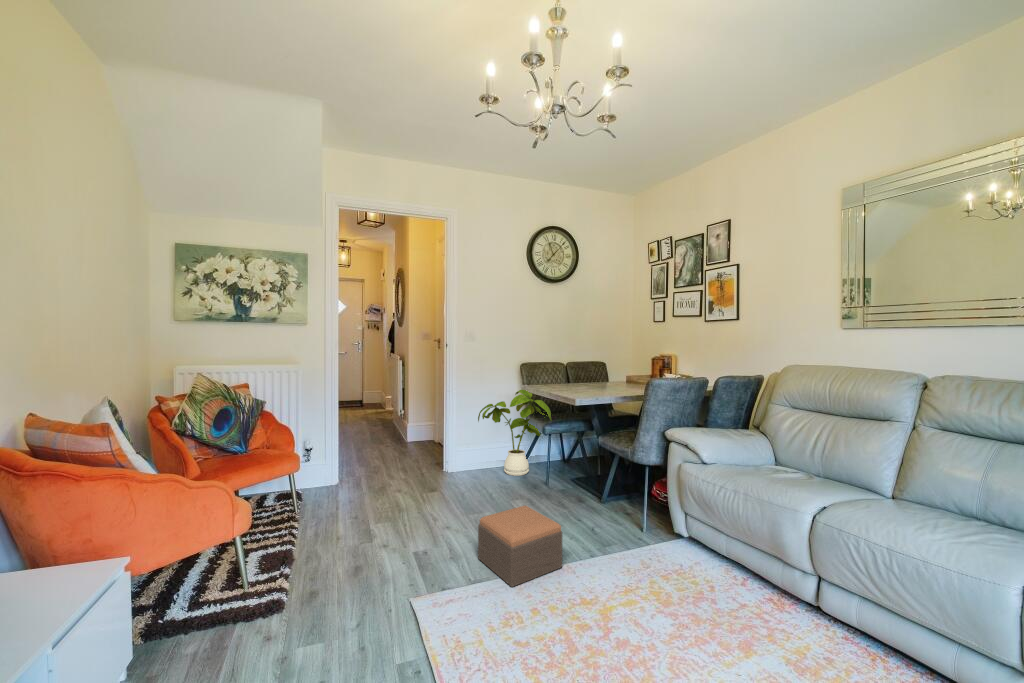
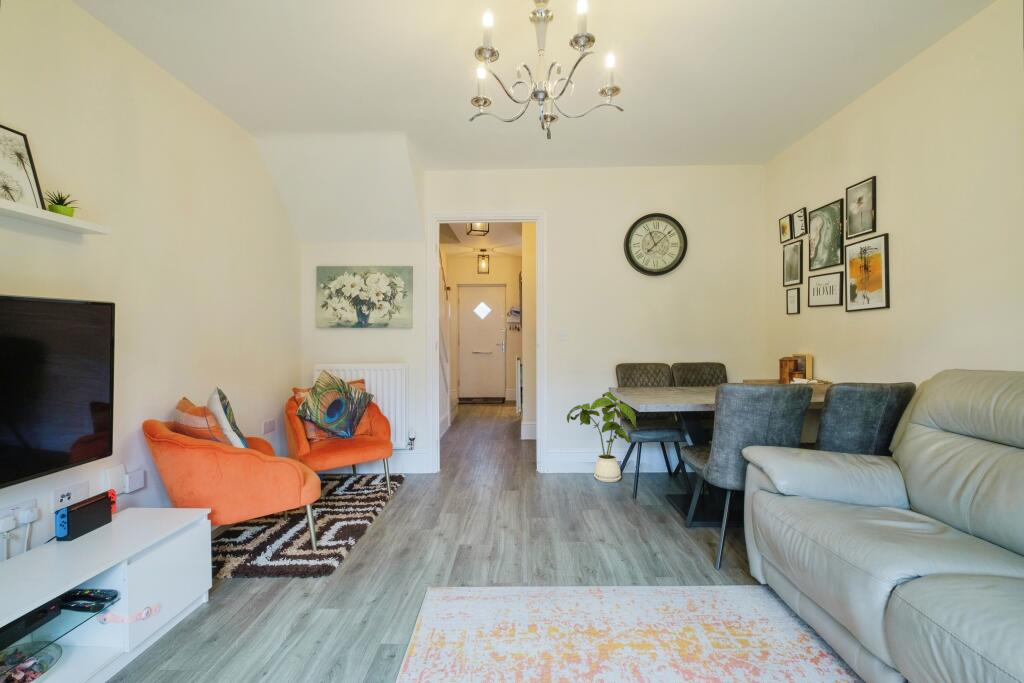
footstool: present [478,506,562,587] -> none [513,515,593,598]

